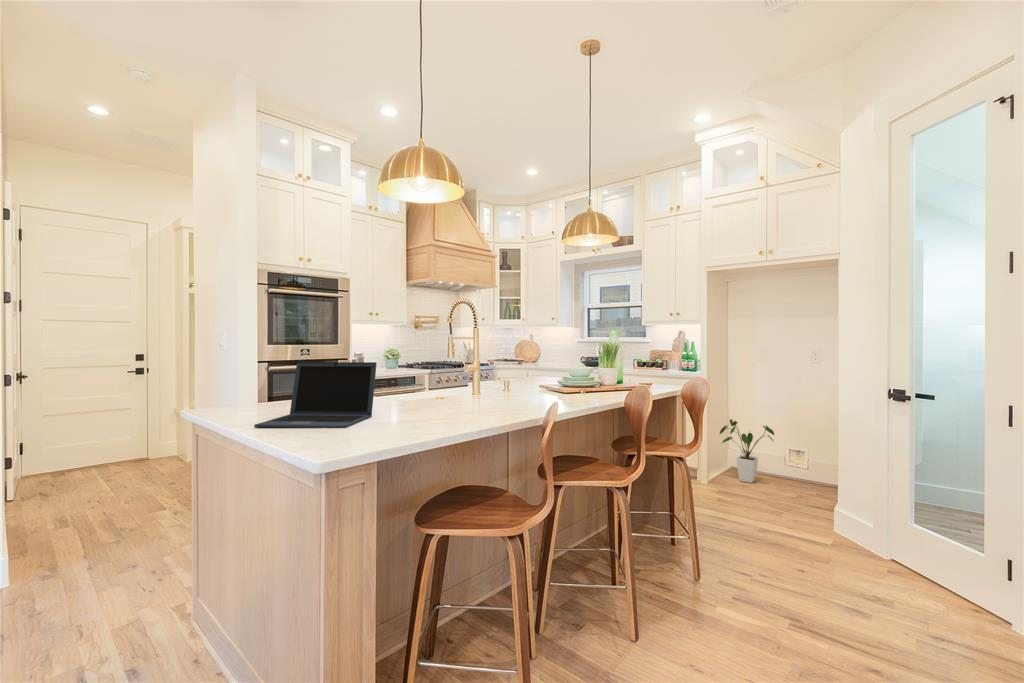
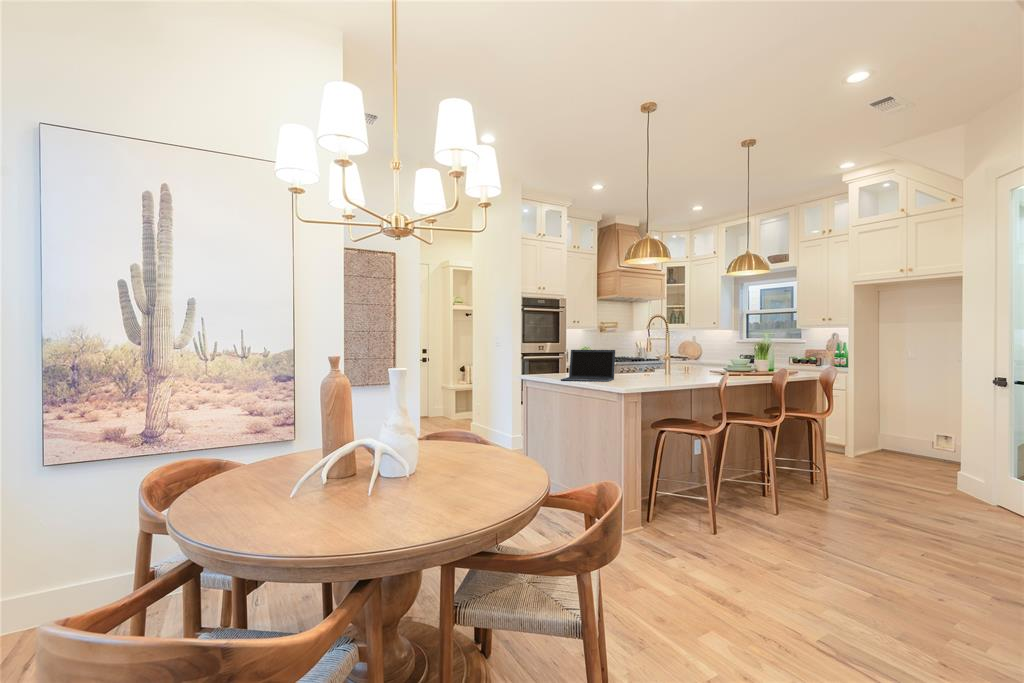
house plant: present [720,419,774,483] -> none [869,407,924,461]

